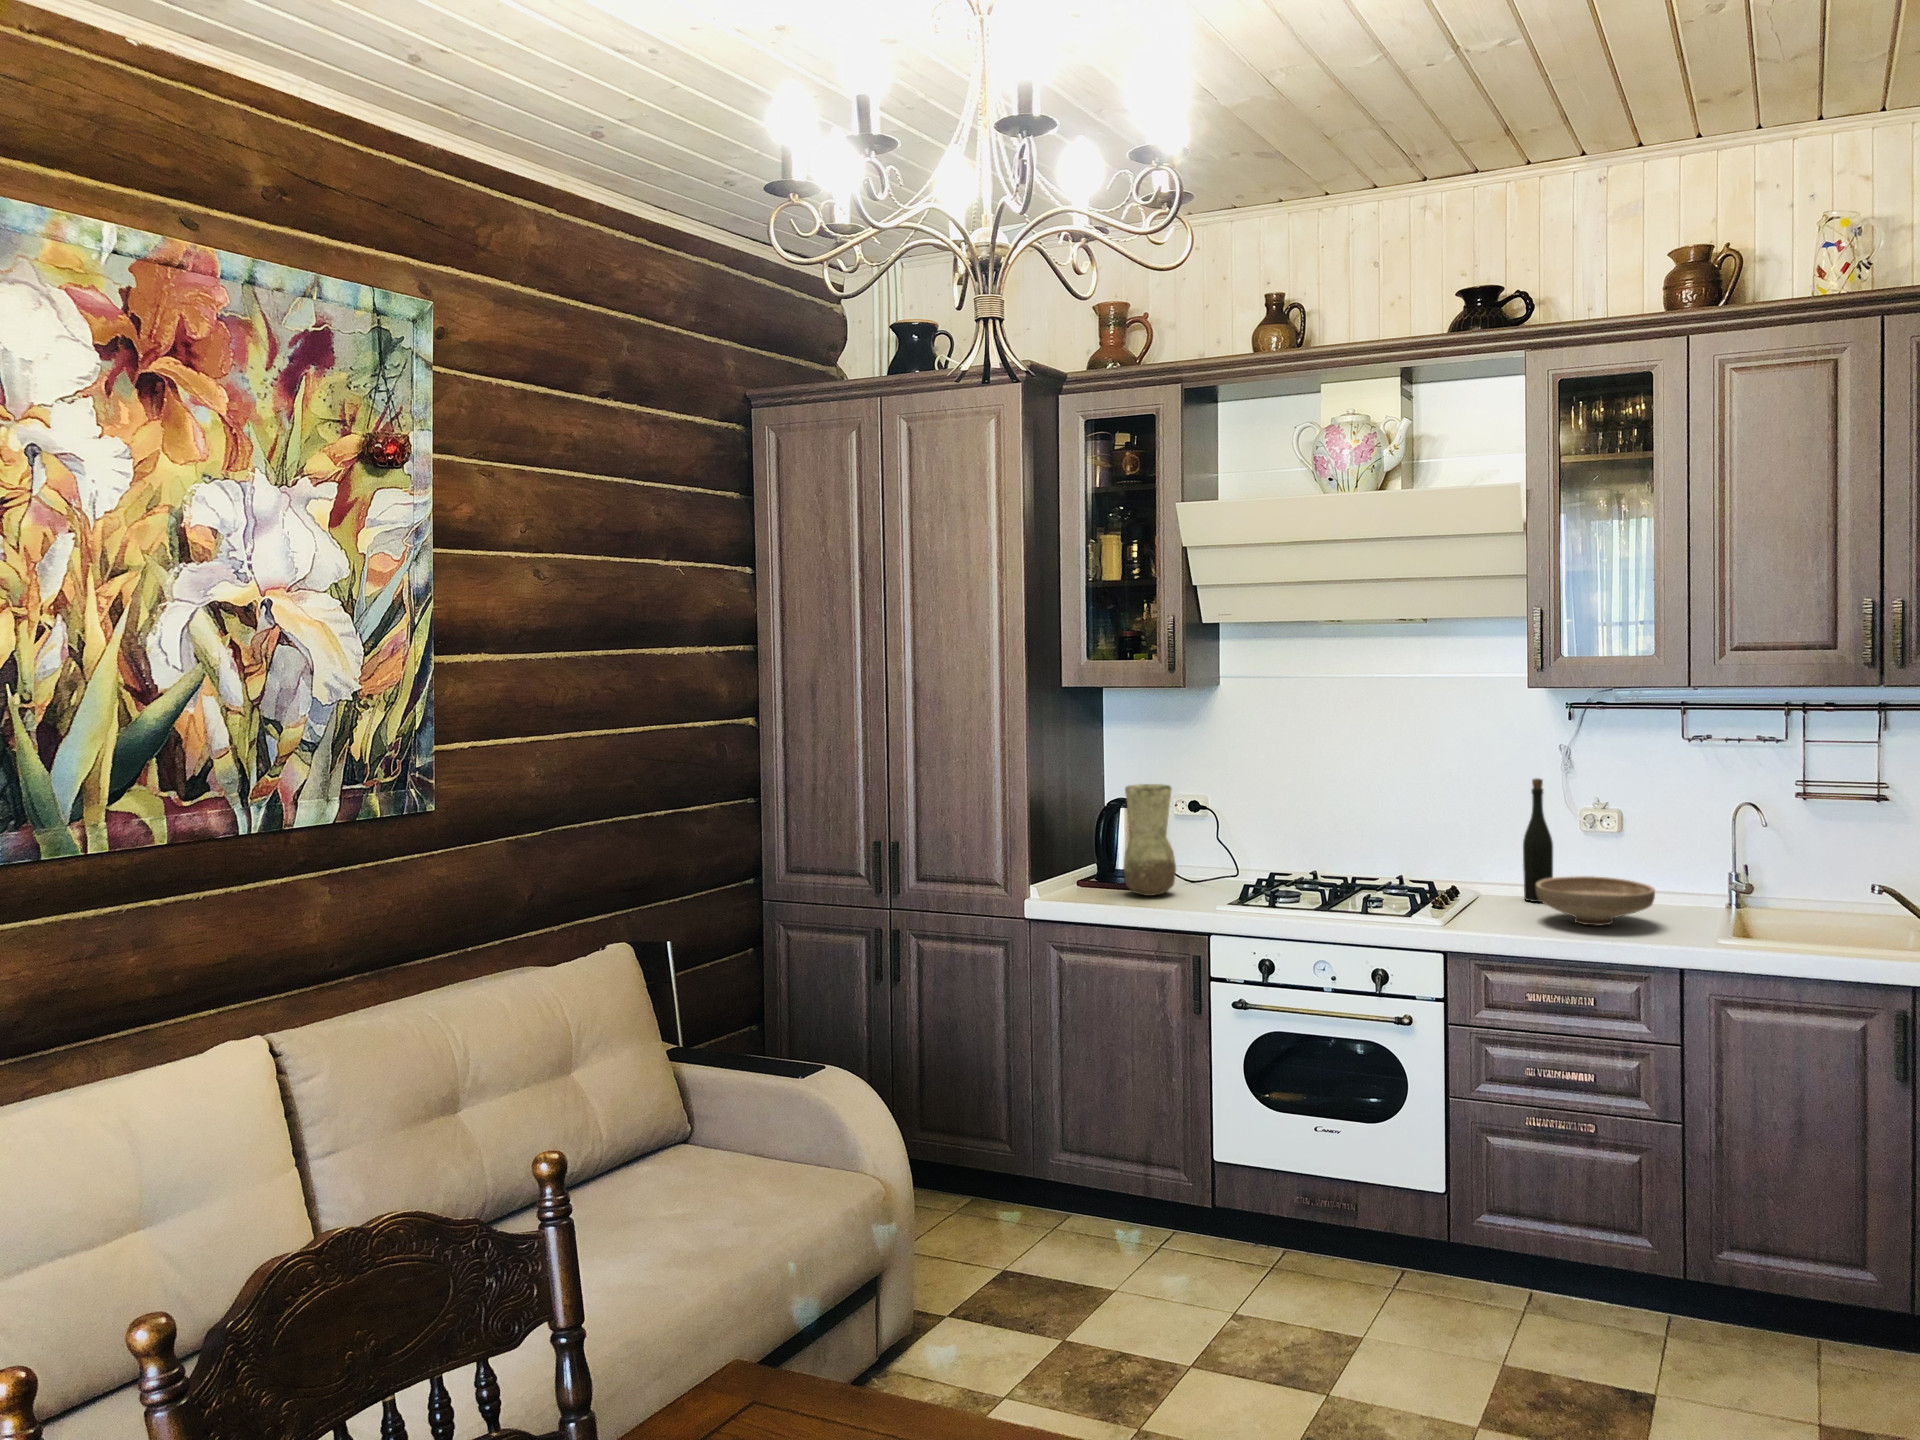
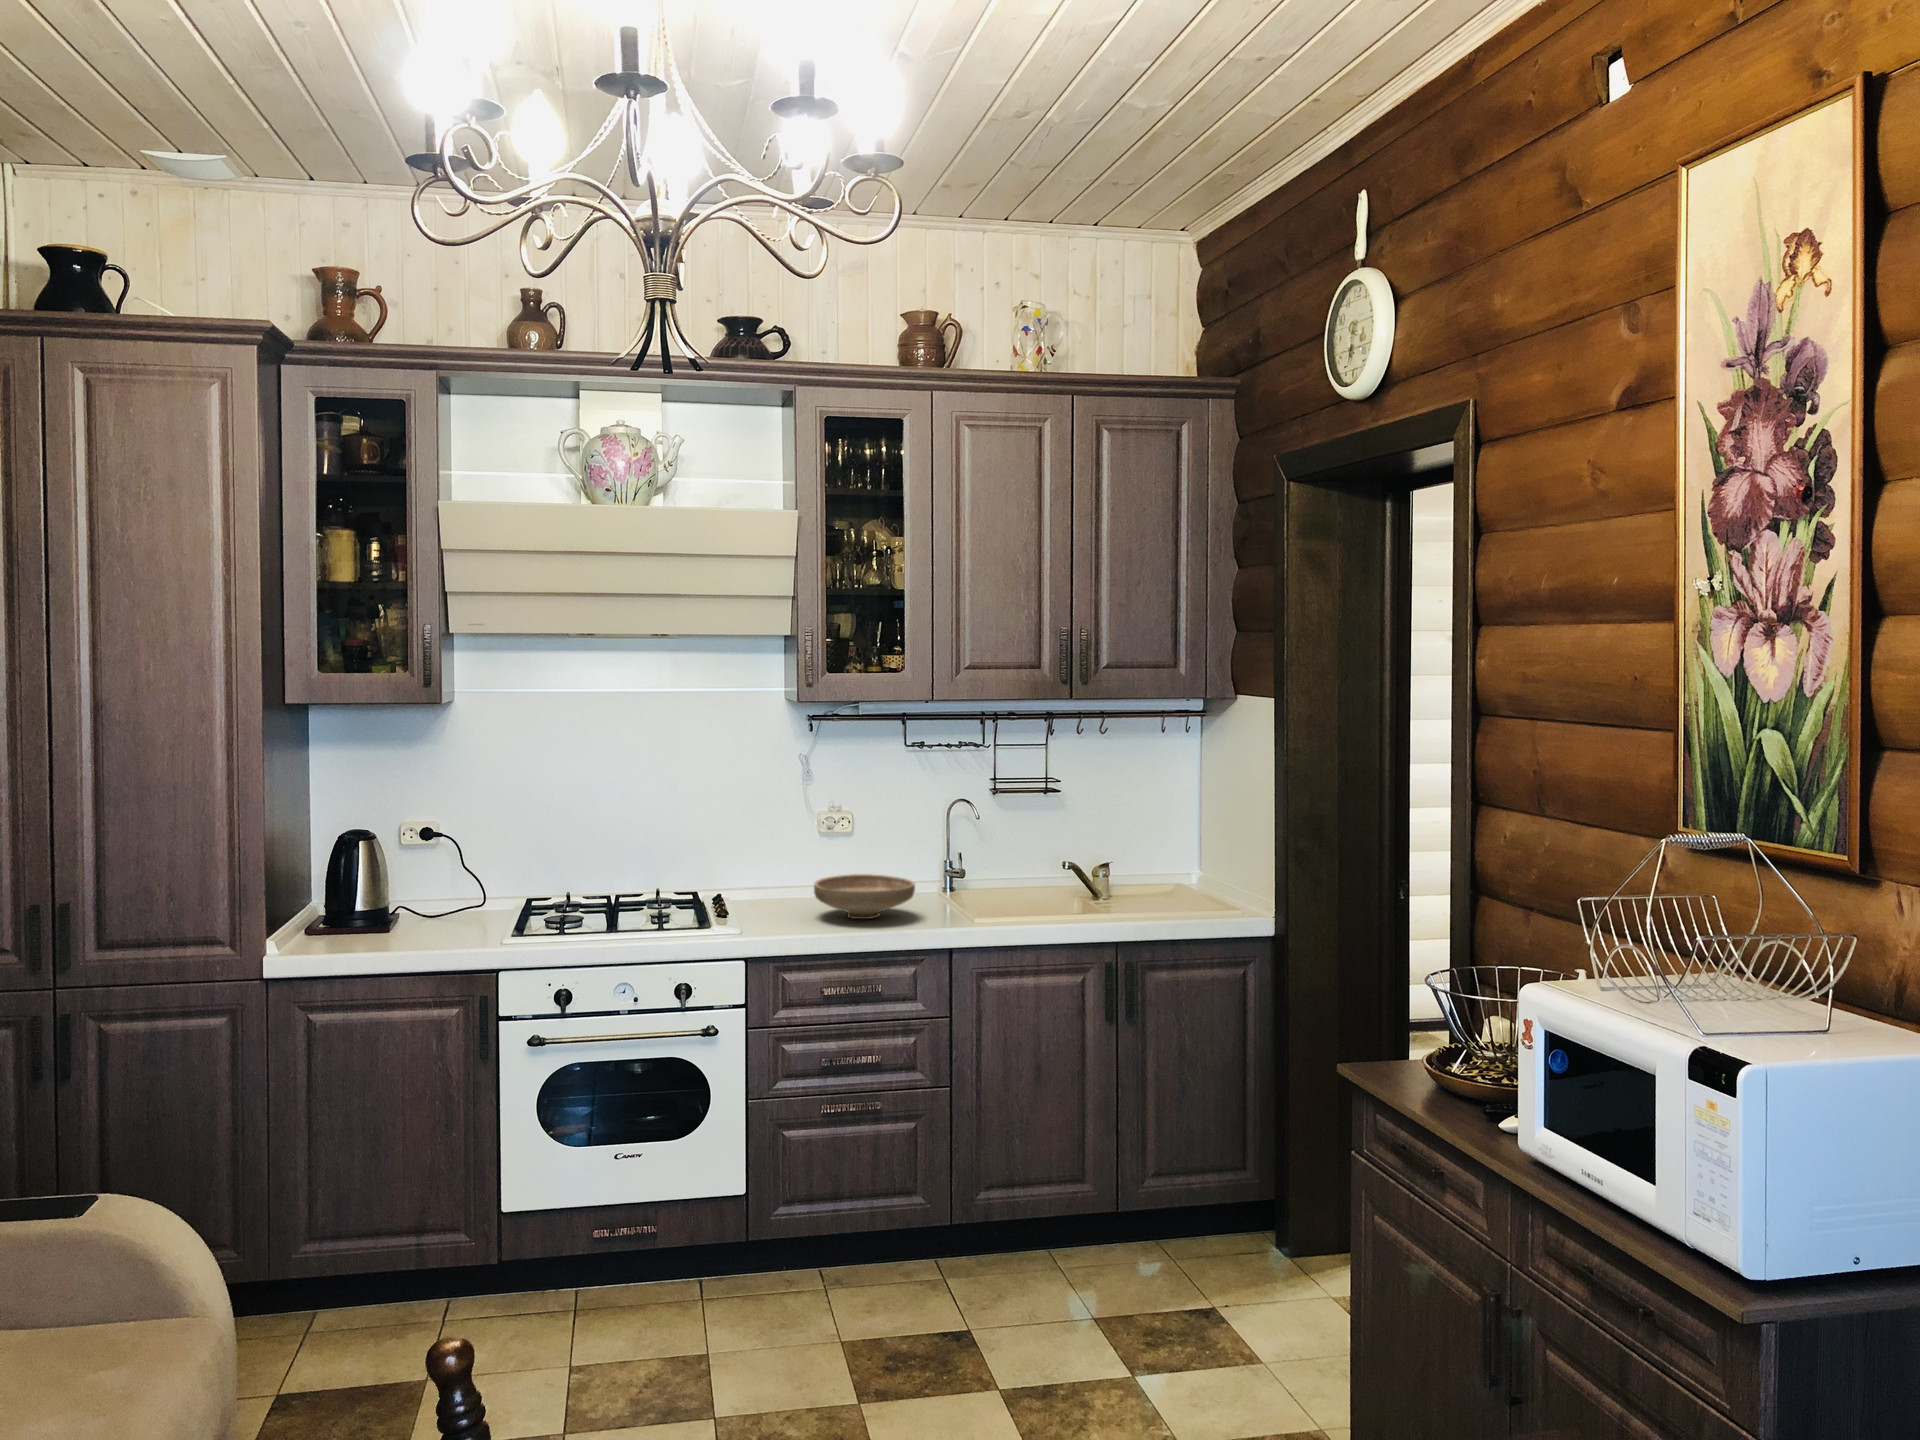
bottle: present [1523,778,1553,902] -> none [780,787,809,903]
vase: present [1123,784,1176,896] -> none [381,810,443,935]

